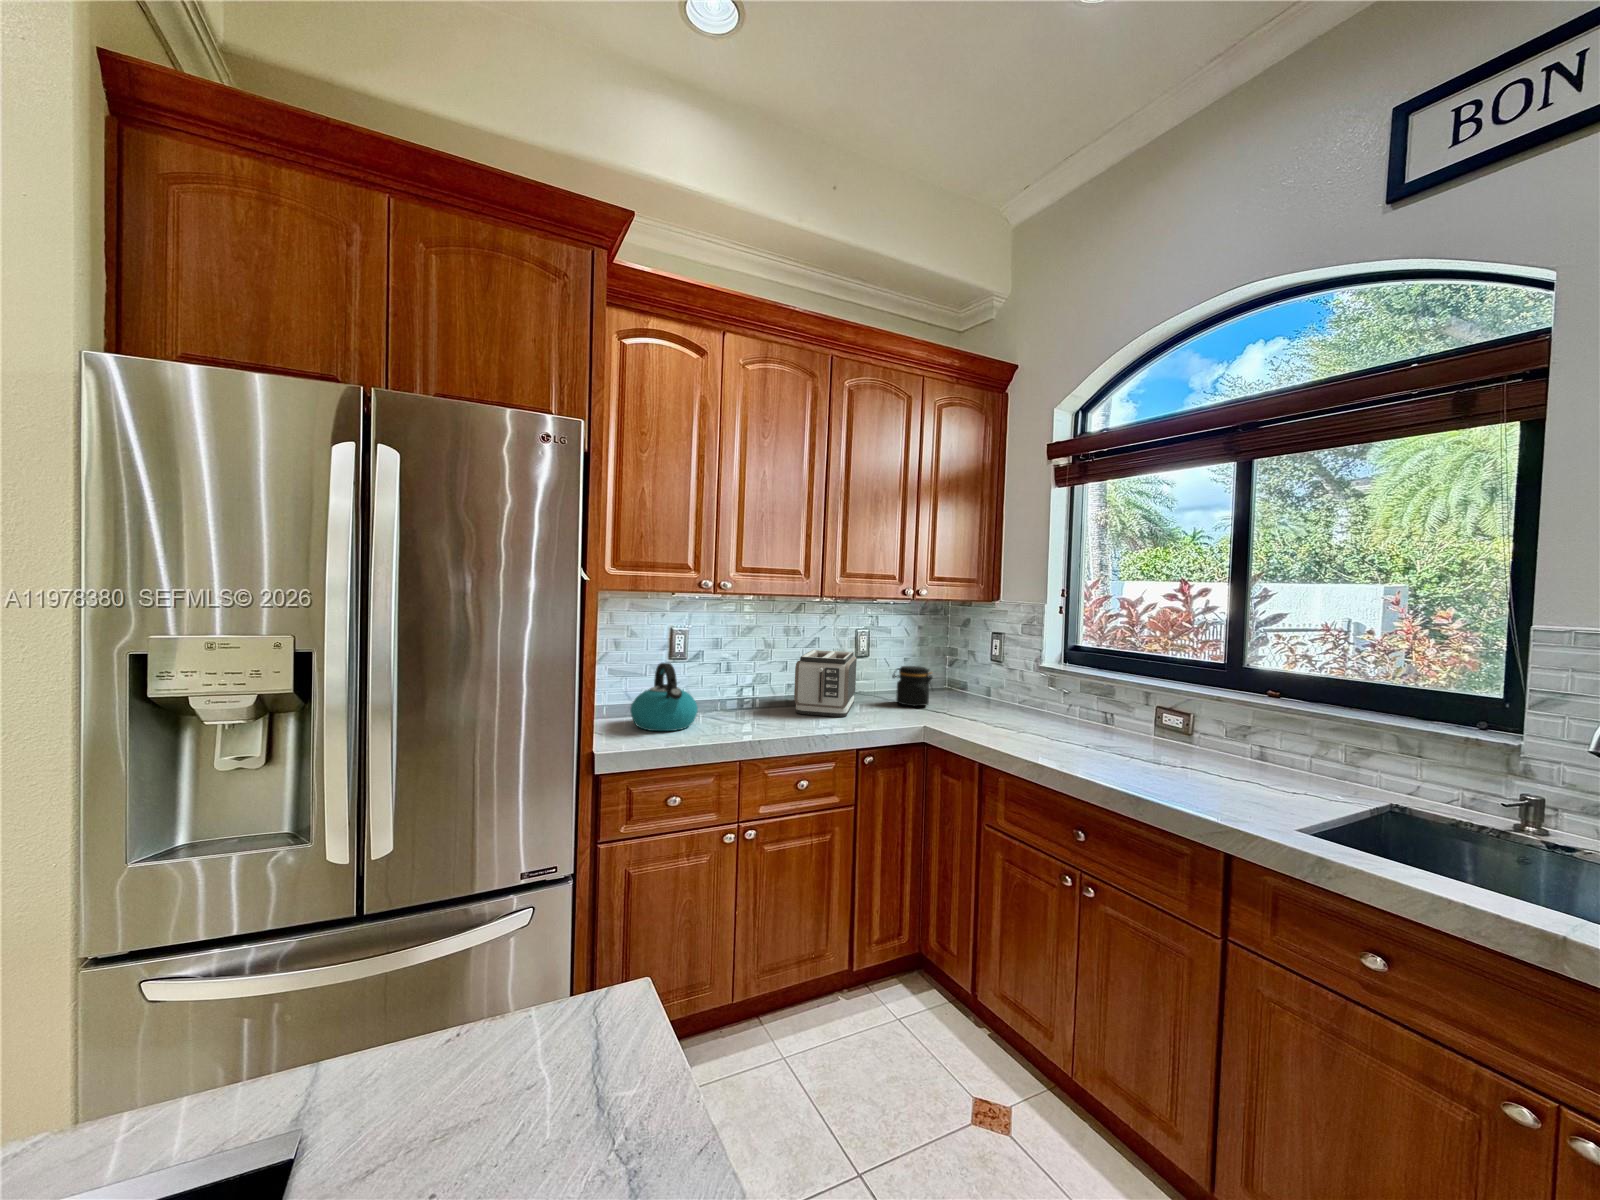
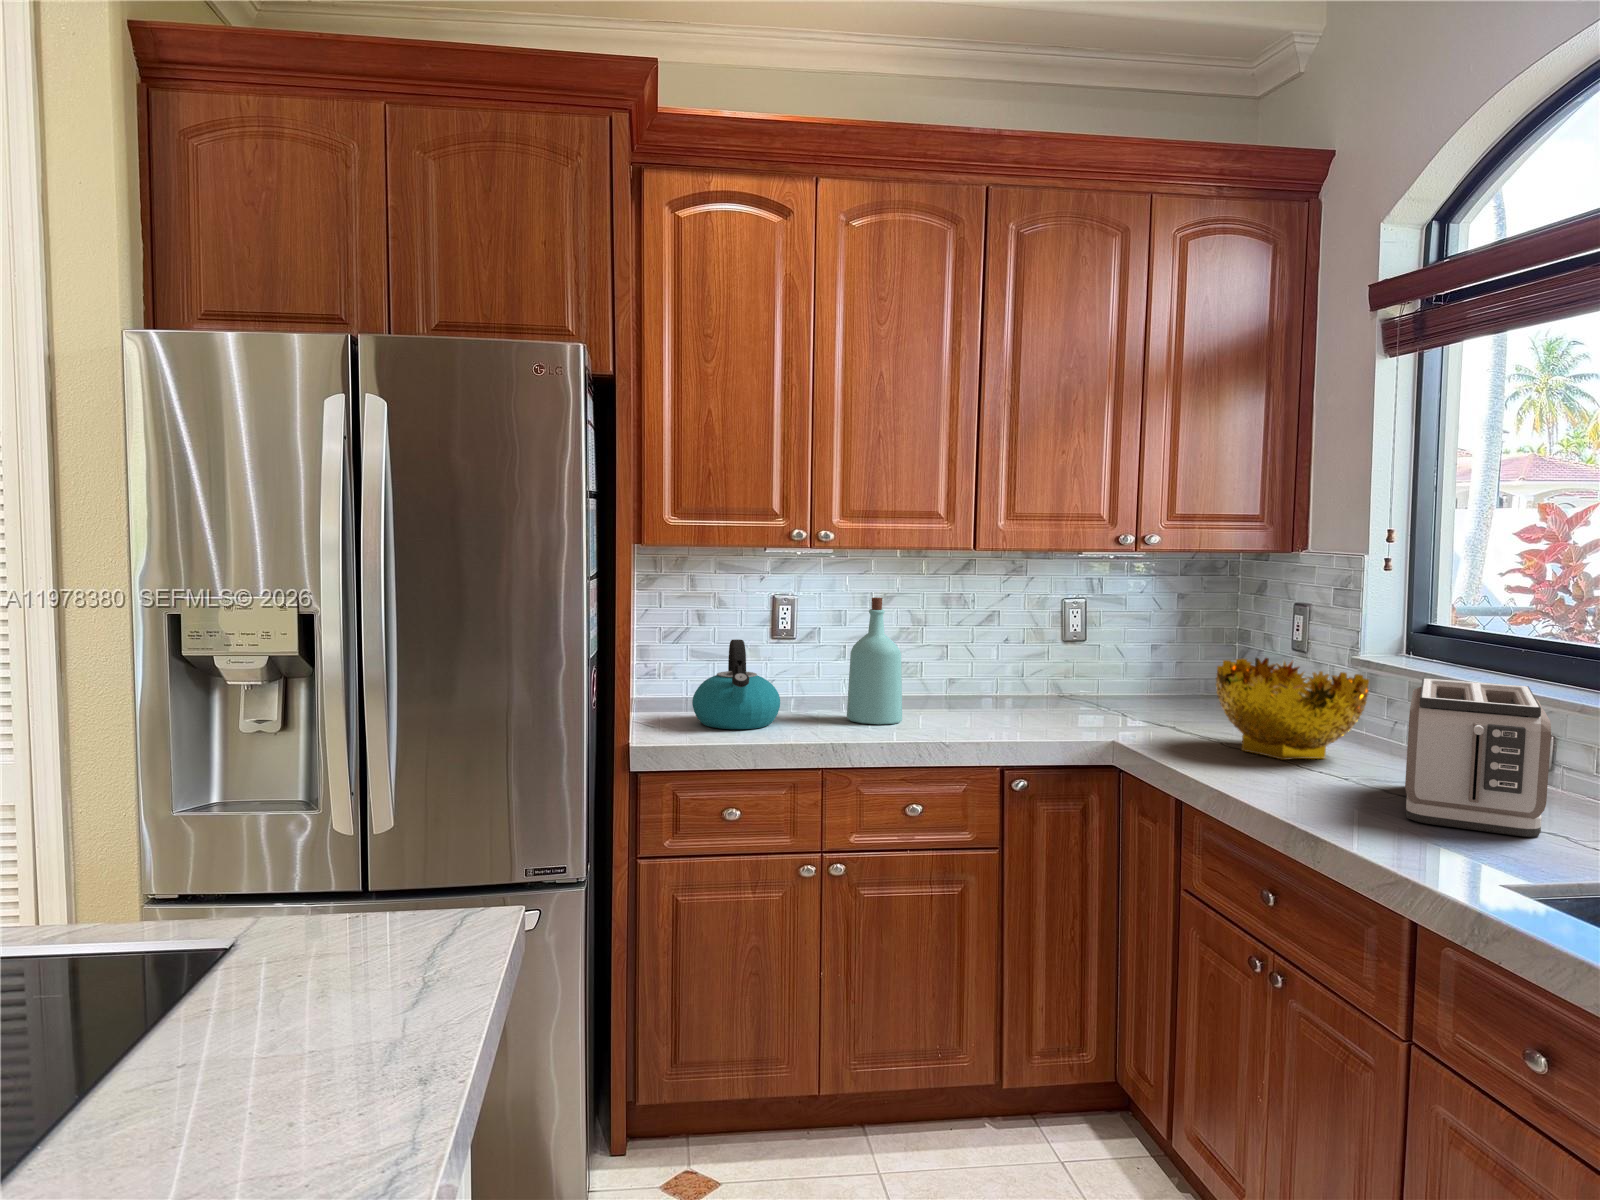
bottle: none [740,631,779,721] -> present [847,597,902,724]
toaster: present [794,650,857,717] -> present [1405,678,1551,837]
jar: present [892,666,932,706] -> none [1101,654,1169,717]
decorative bowl: none [984,668,1077,733] -> present [1216,658,1369,760]

